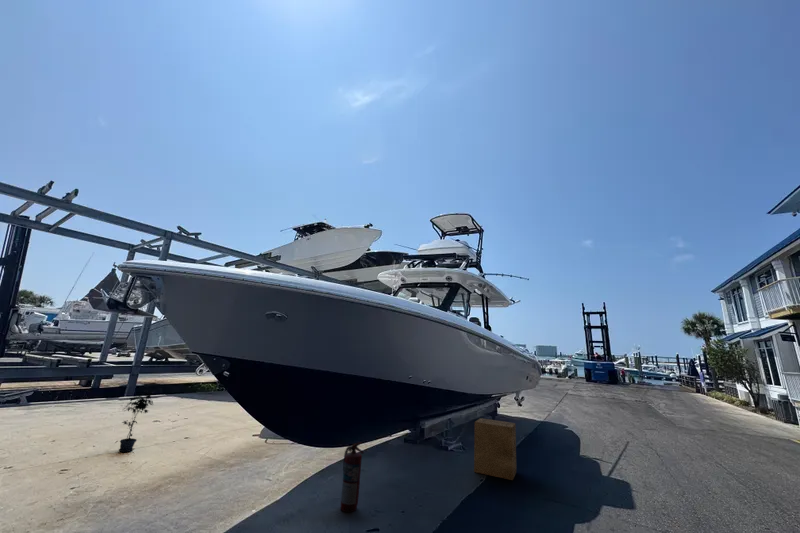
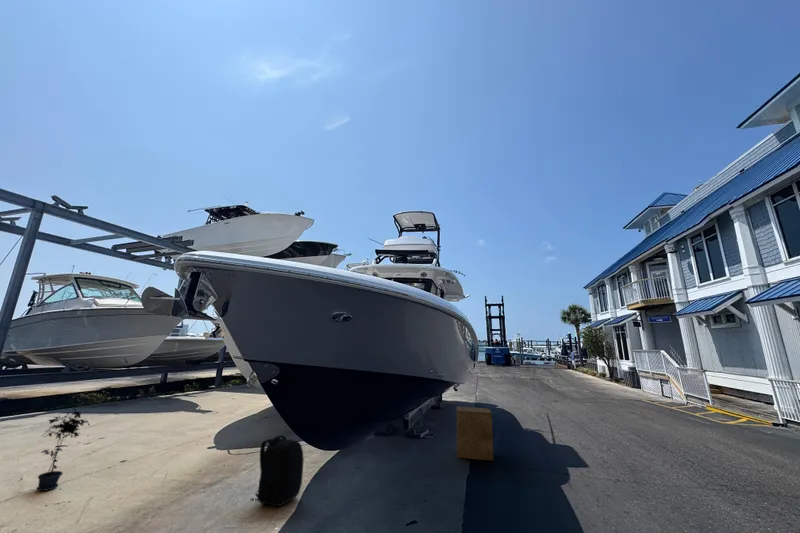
backpack: none [258,427,303,490] -> present [252,435,304,506]
fire extinguisher: present [341,443,363,512] -> none [358,443,384,517]

